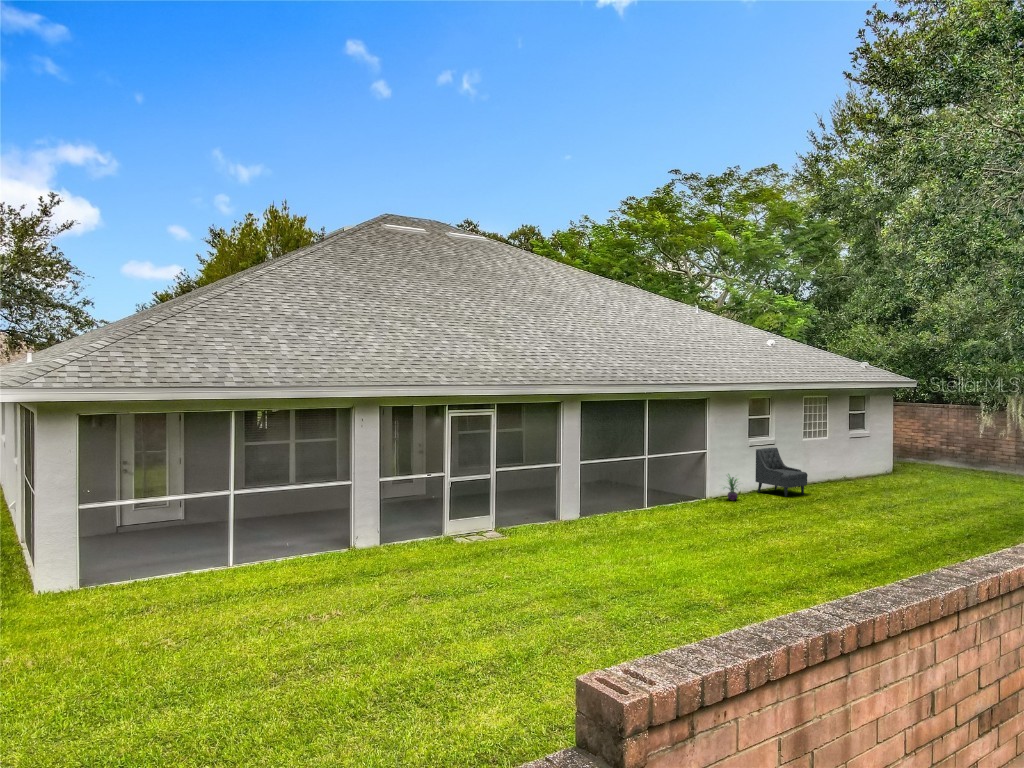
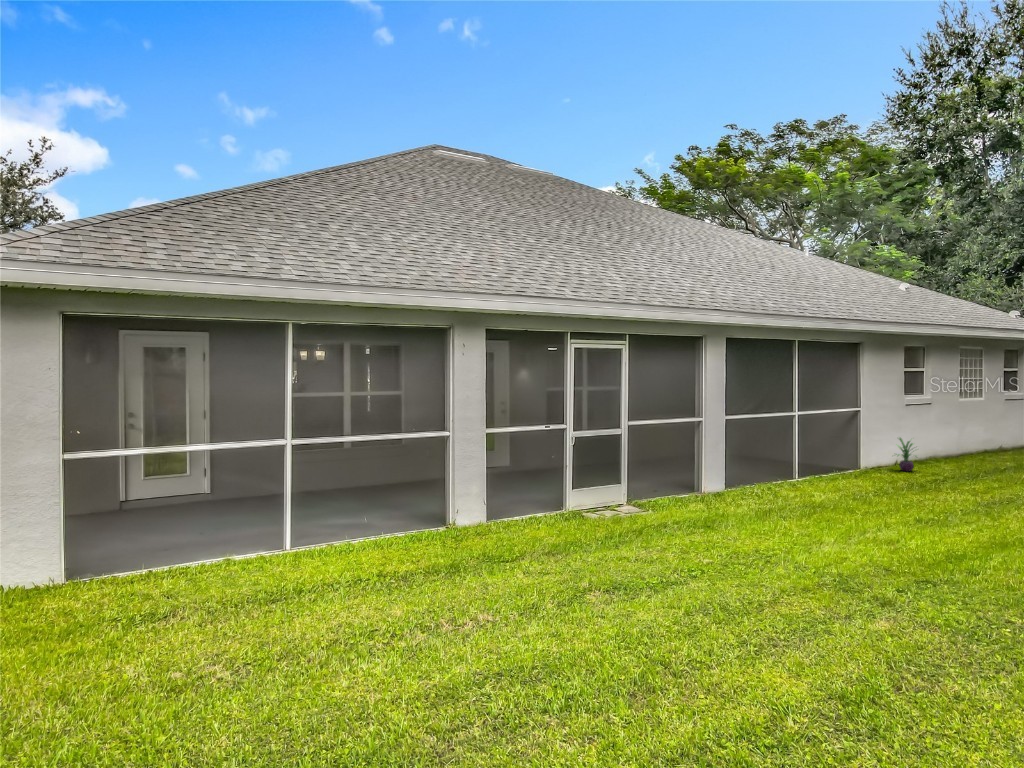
chair: present [755,448,808,497] -> none [924,407,995,468]

